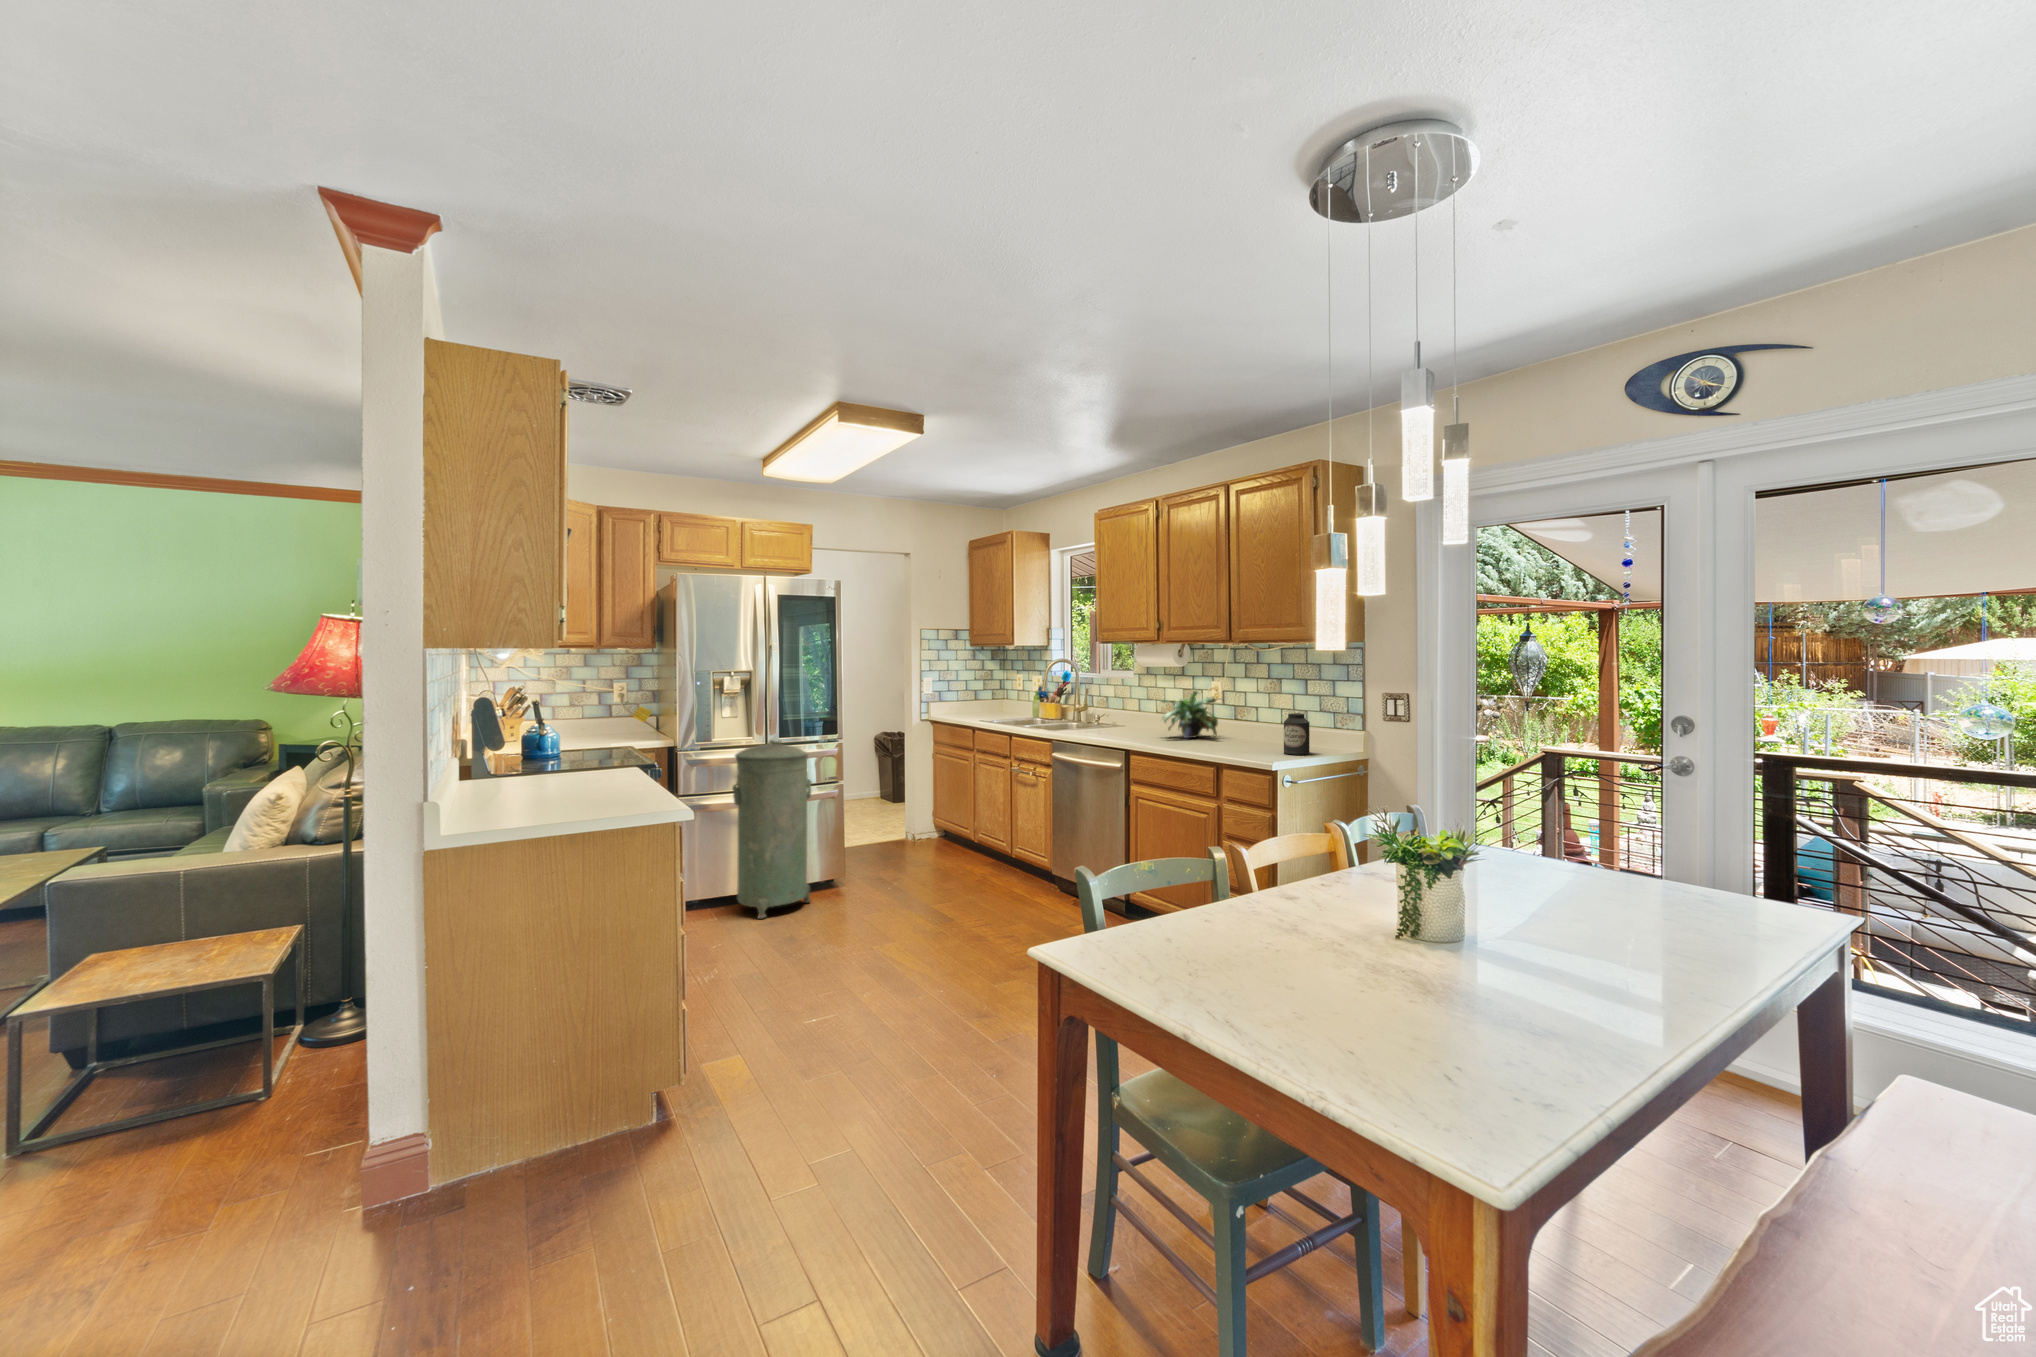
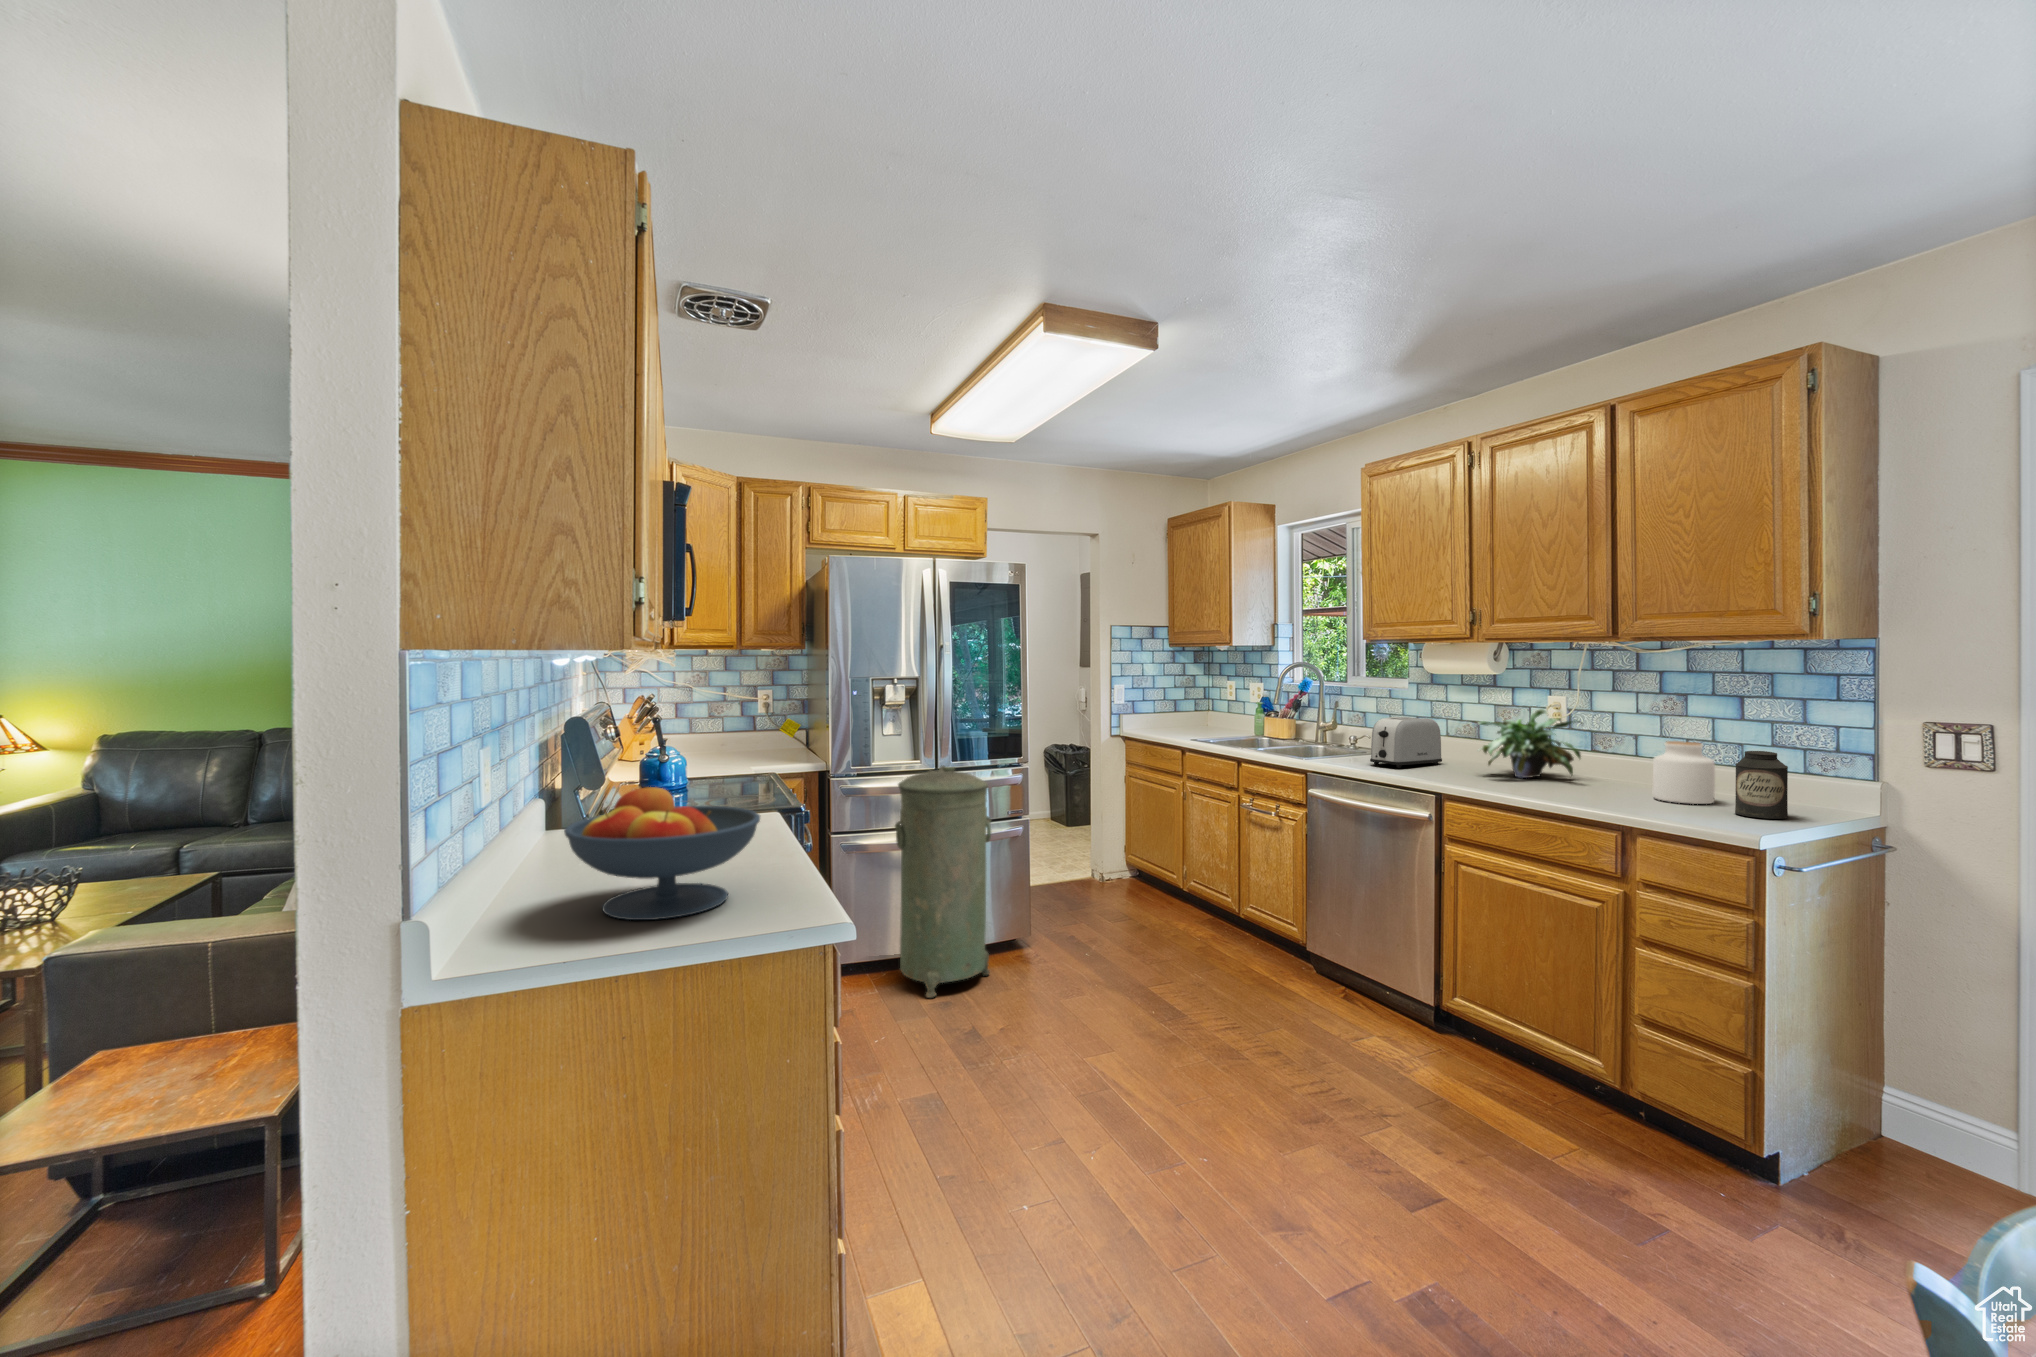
toaster: none [1096,699,1146,735] -> present [1370,717,1442,768]
jar: none [1250,709,1282,749] -> present [1653,741,1715,804]
fruit bowl: none [505,735,633,813] -> present [564,787,760,920]

